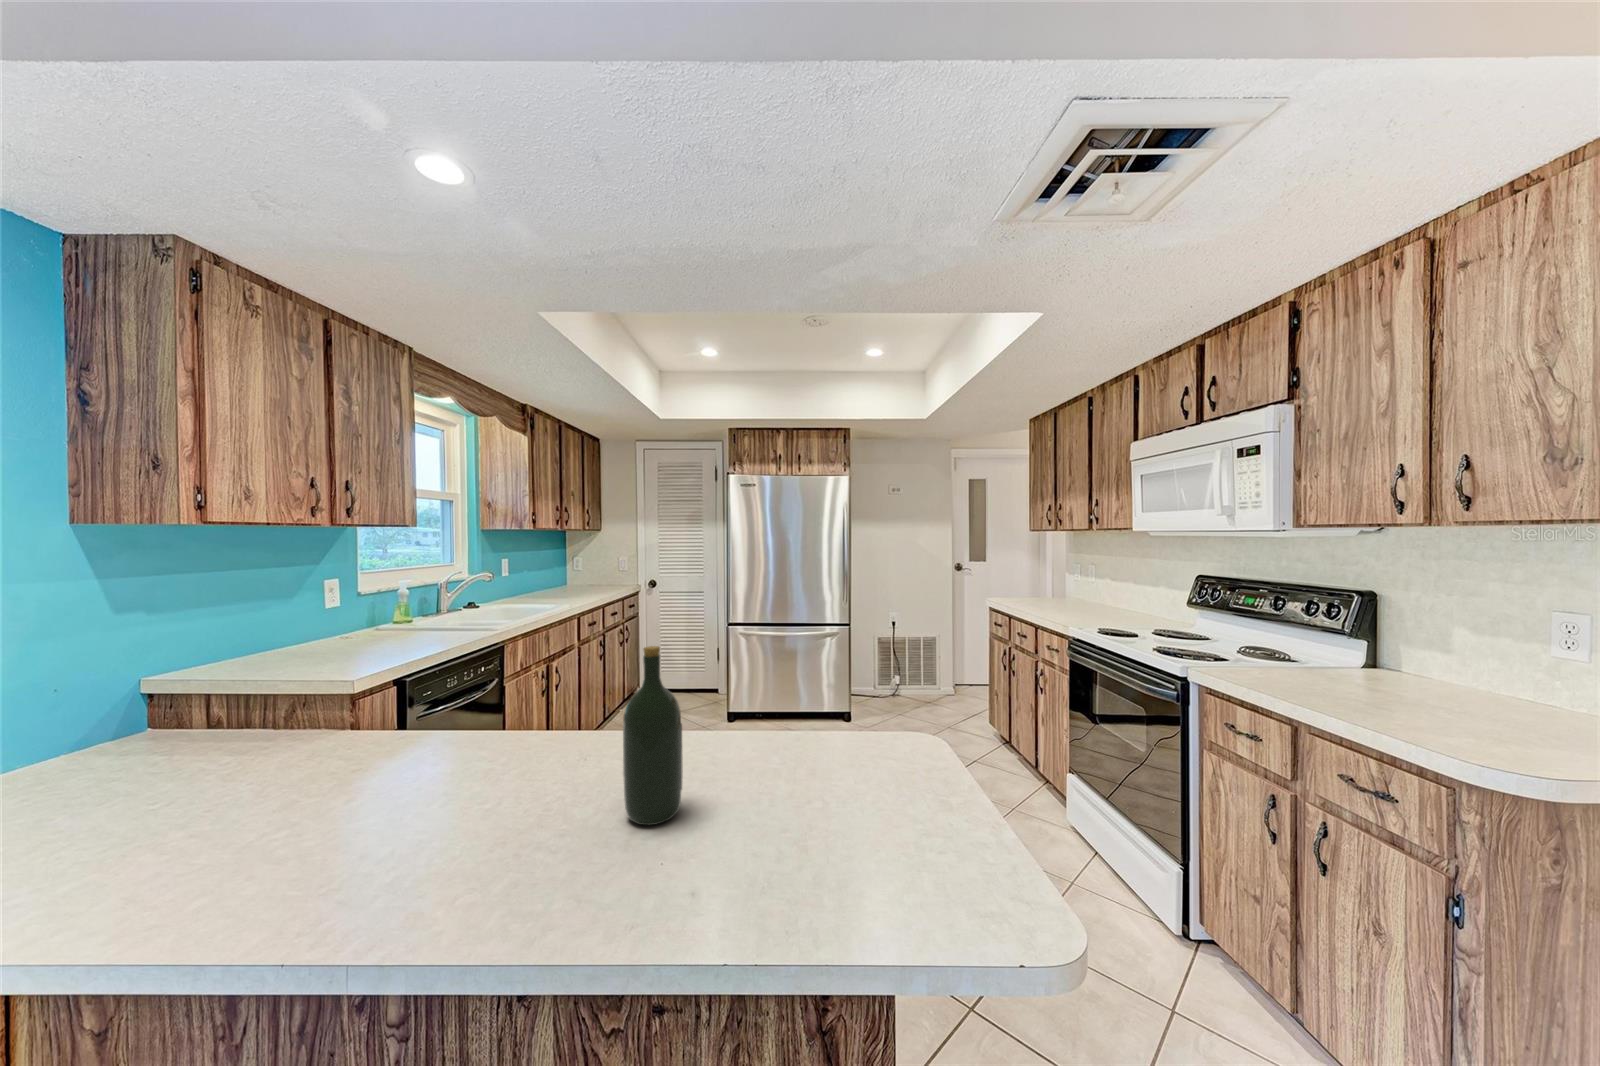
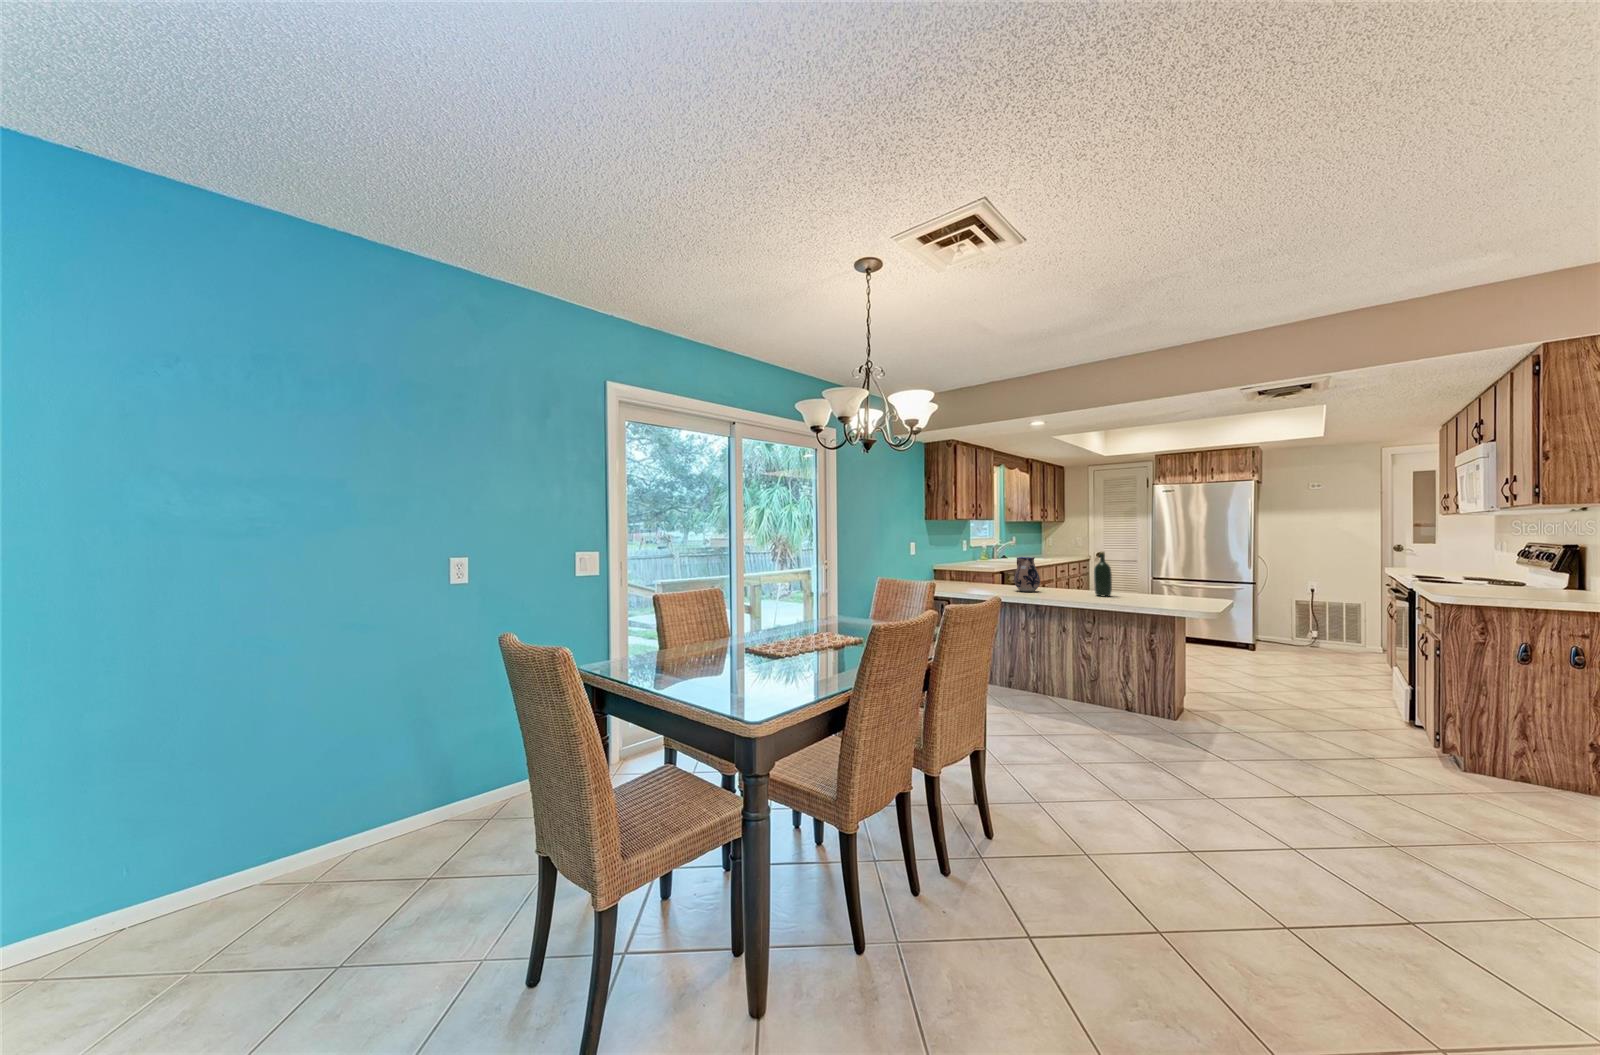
ceramic pitcher: none [291,675,422,842] -> present [1014,557,1040,592]

